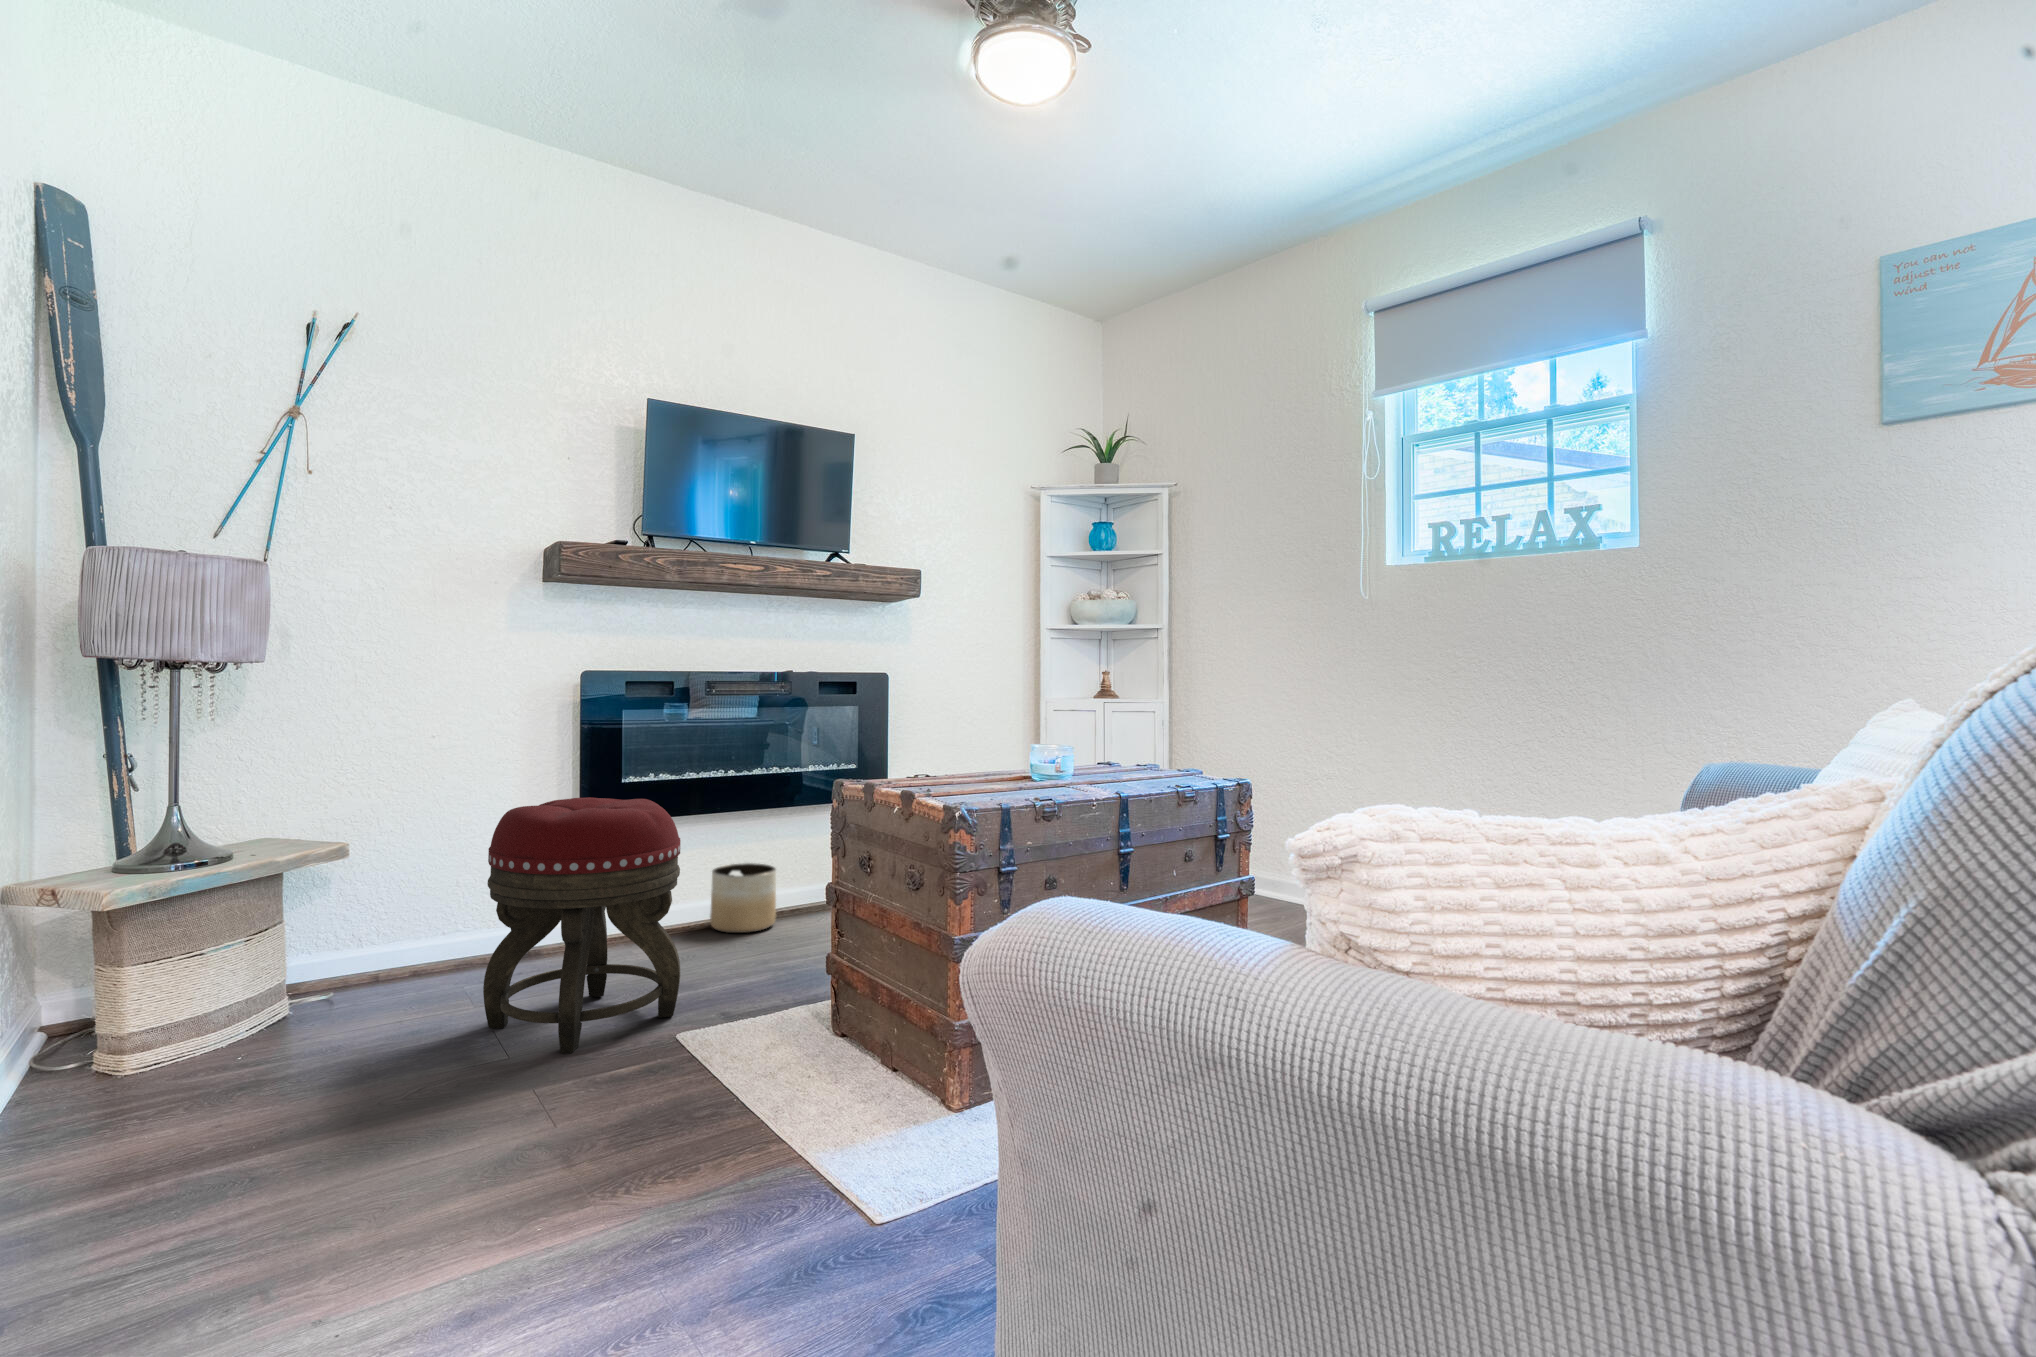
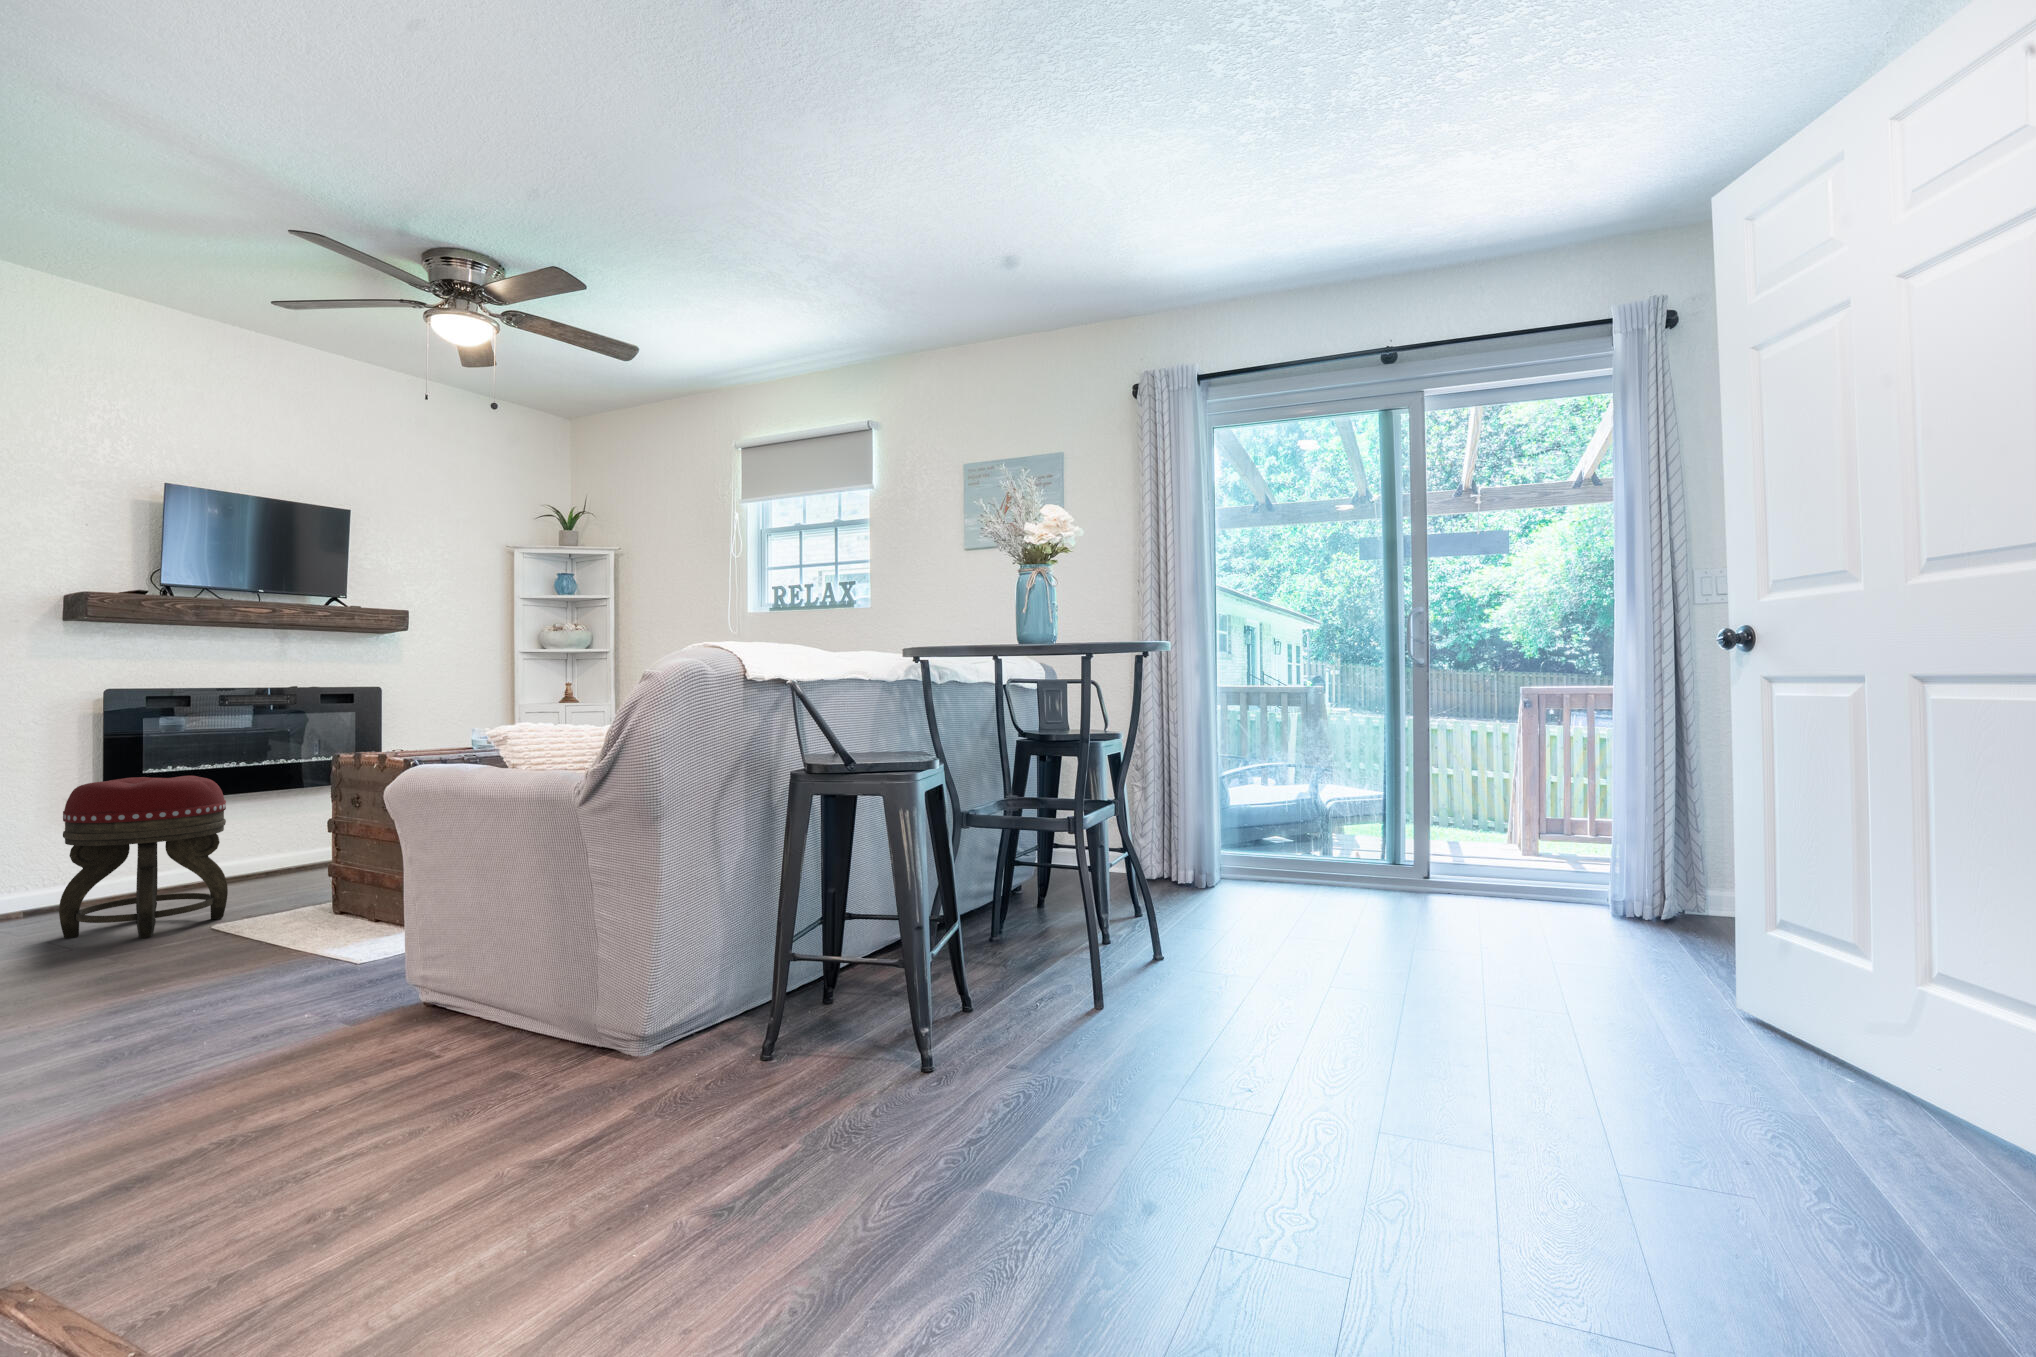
planter: present [710,863,776,933] -> none [227,834,288,885]

